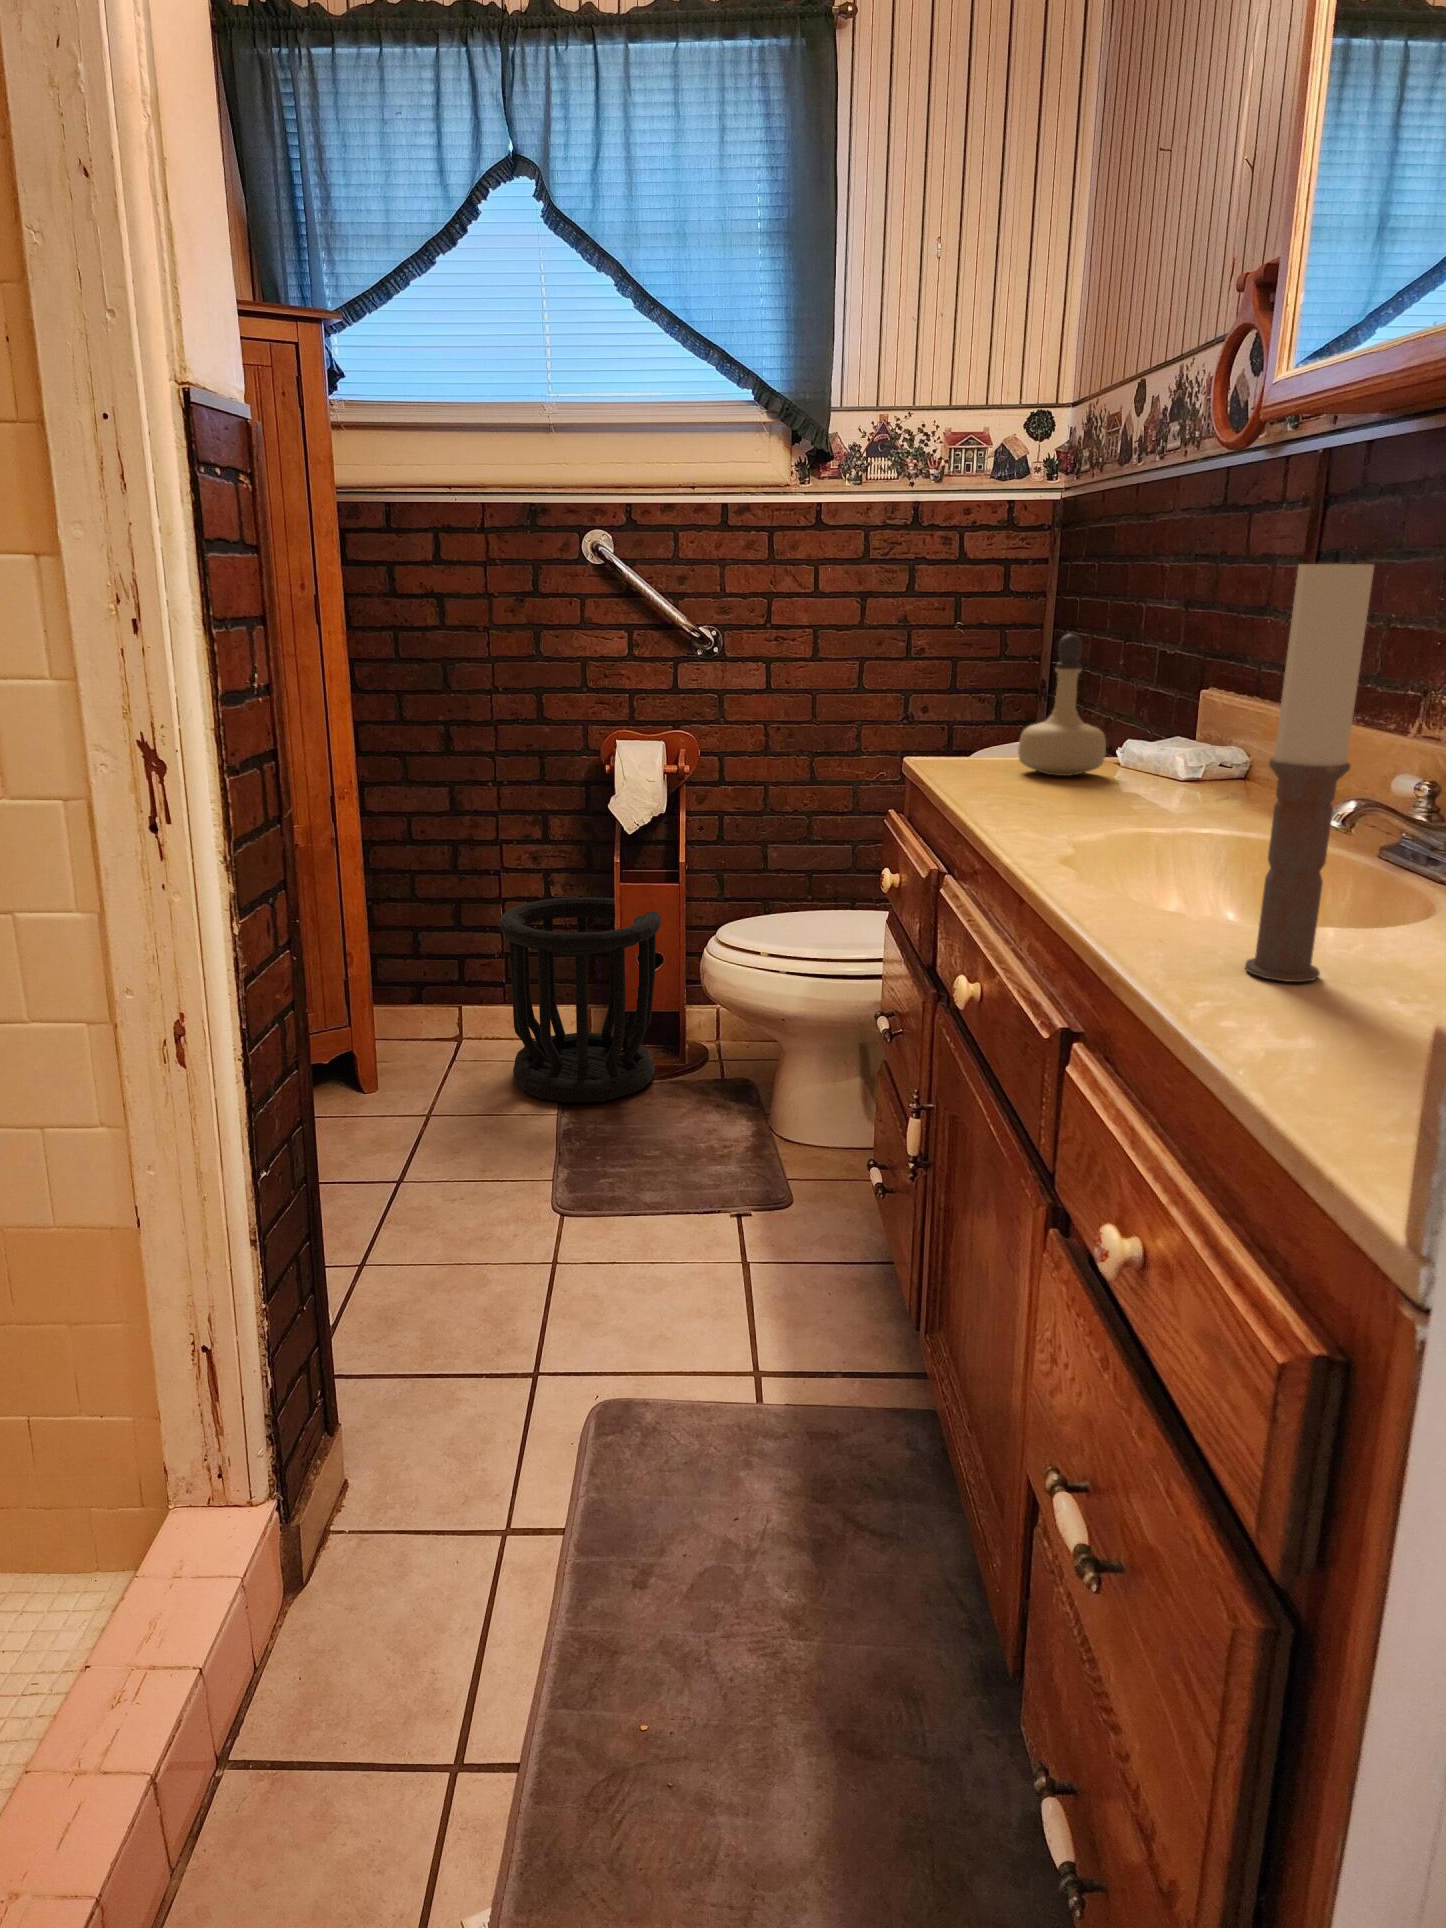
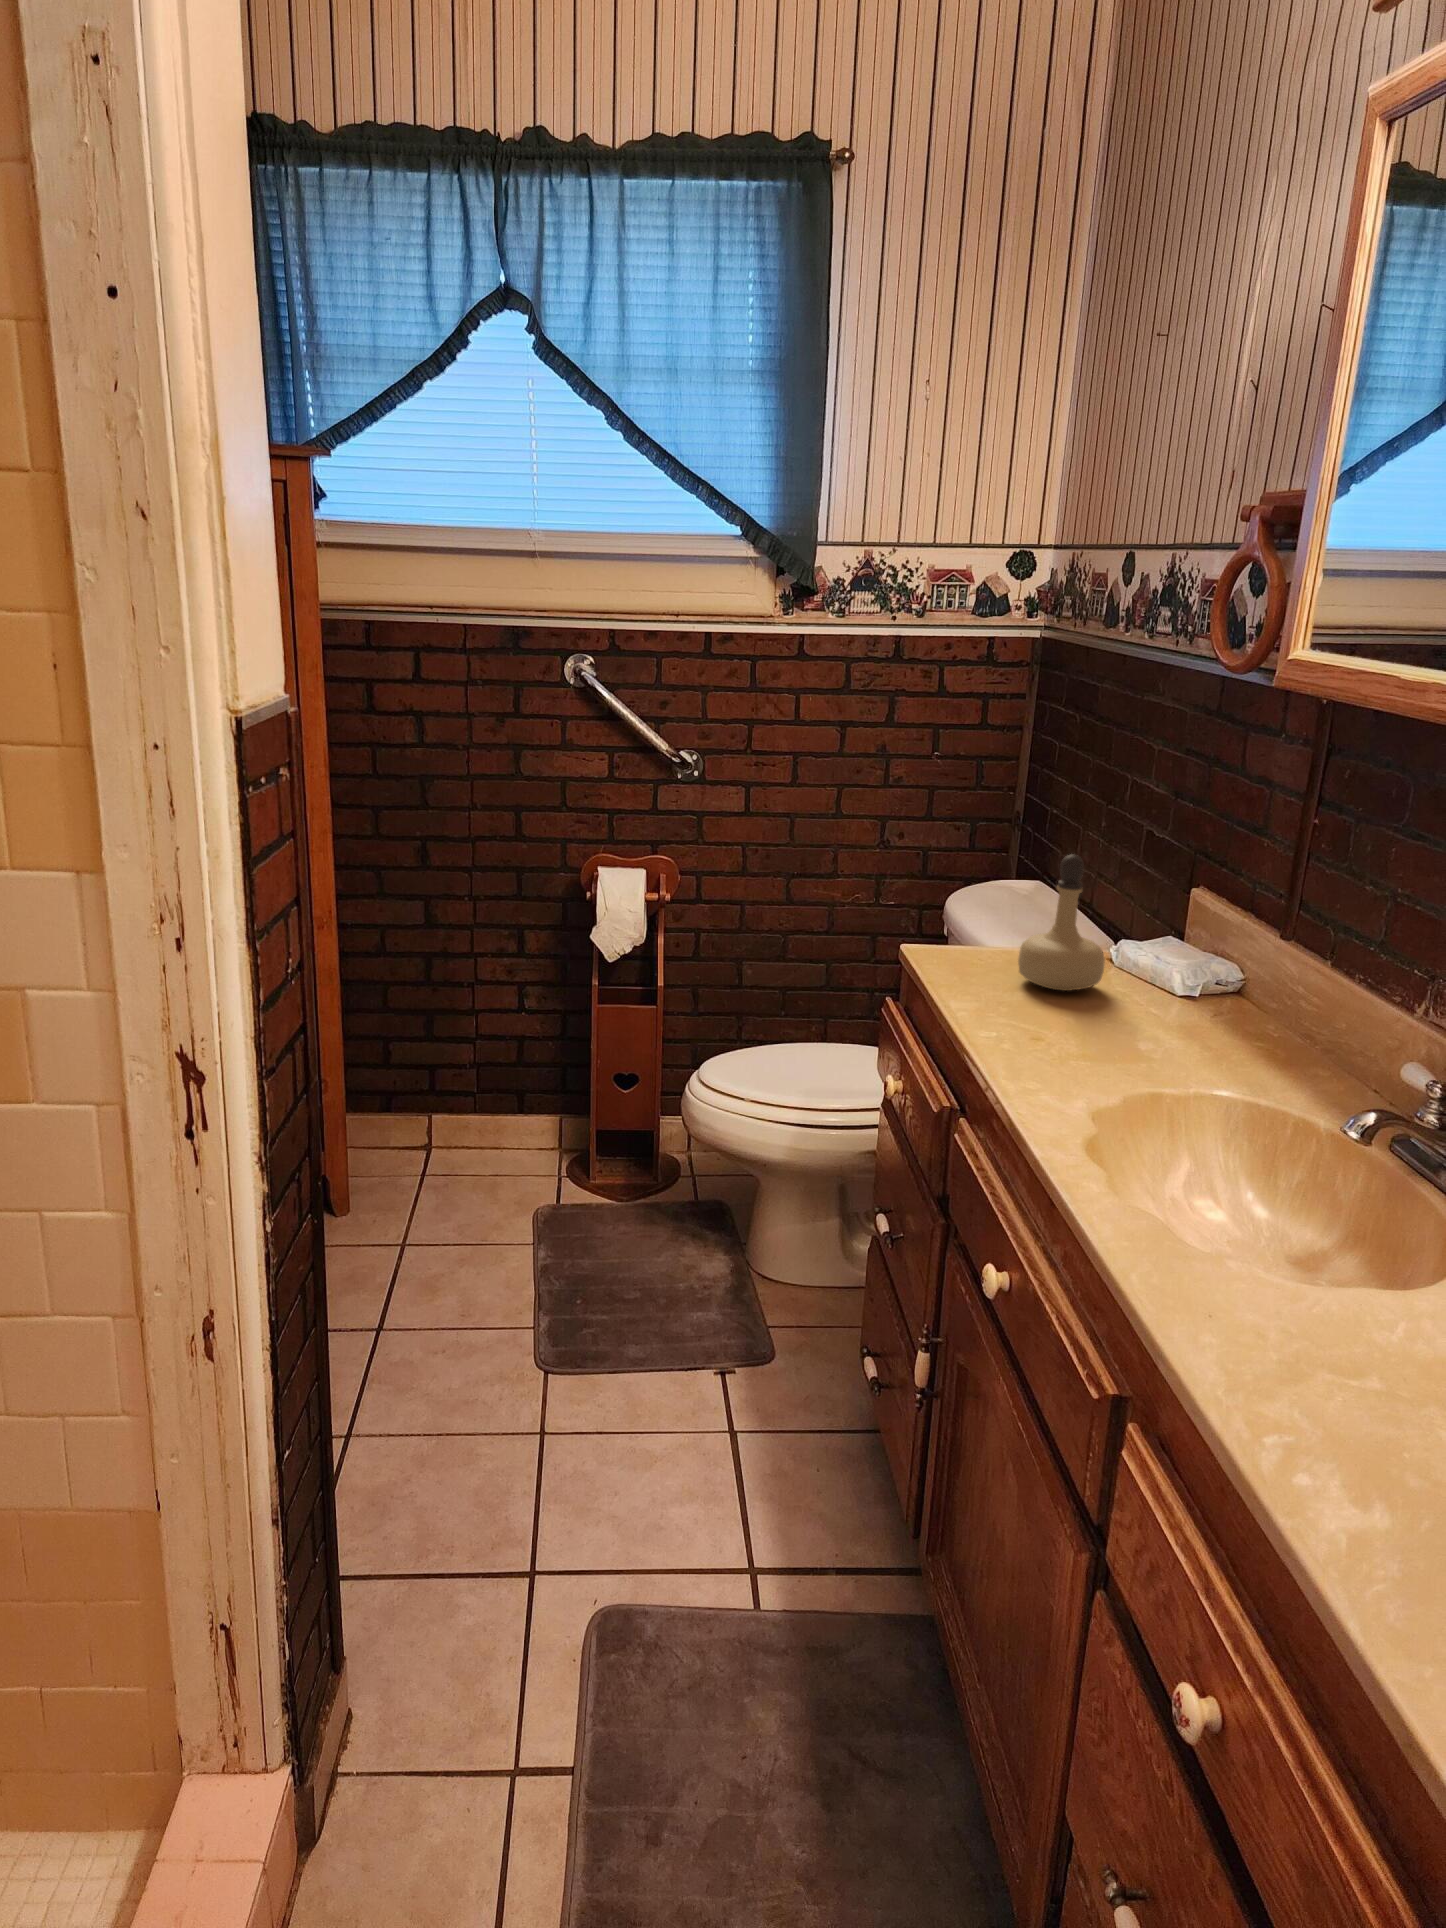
candle: present [1245,550,1374,982] -> none [1284,1017,1421,1399]
wastebasket: present [499,897,661,1102] -> none [474,1019,638,1235]

